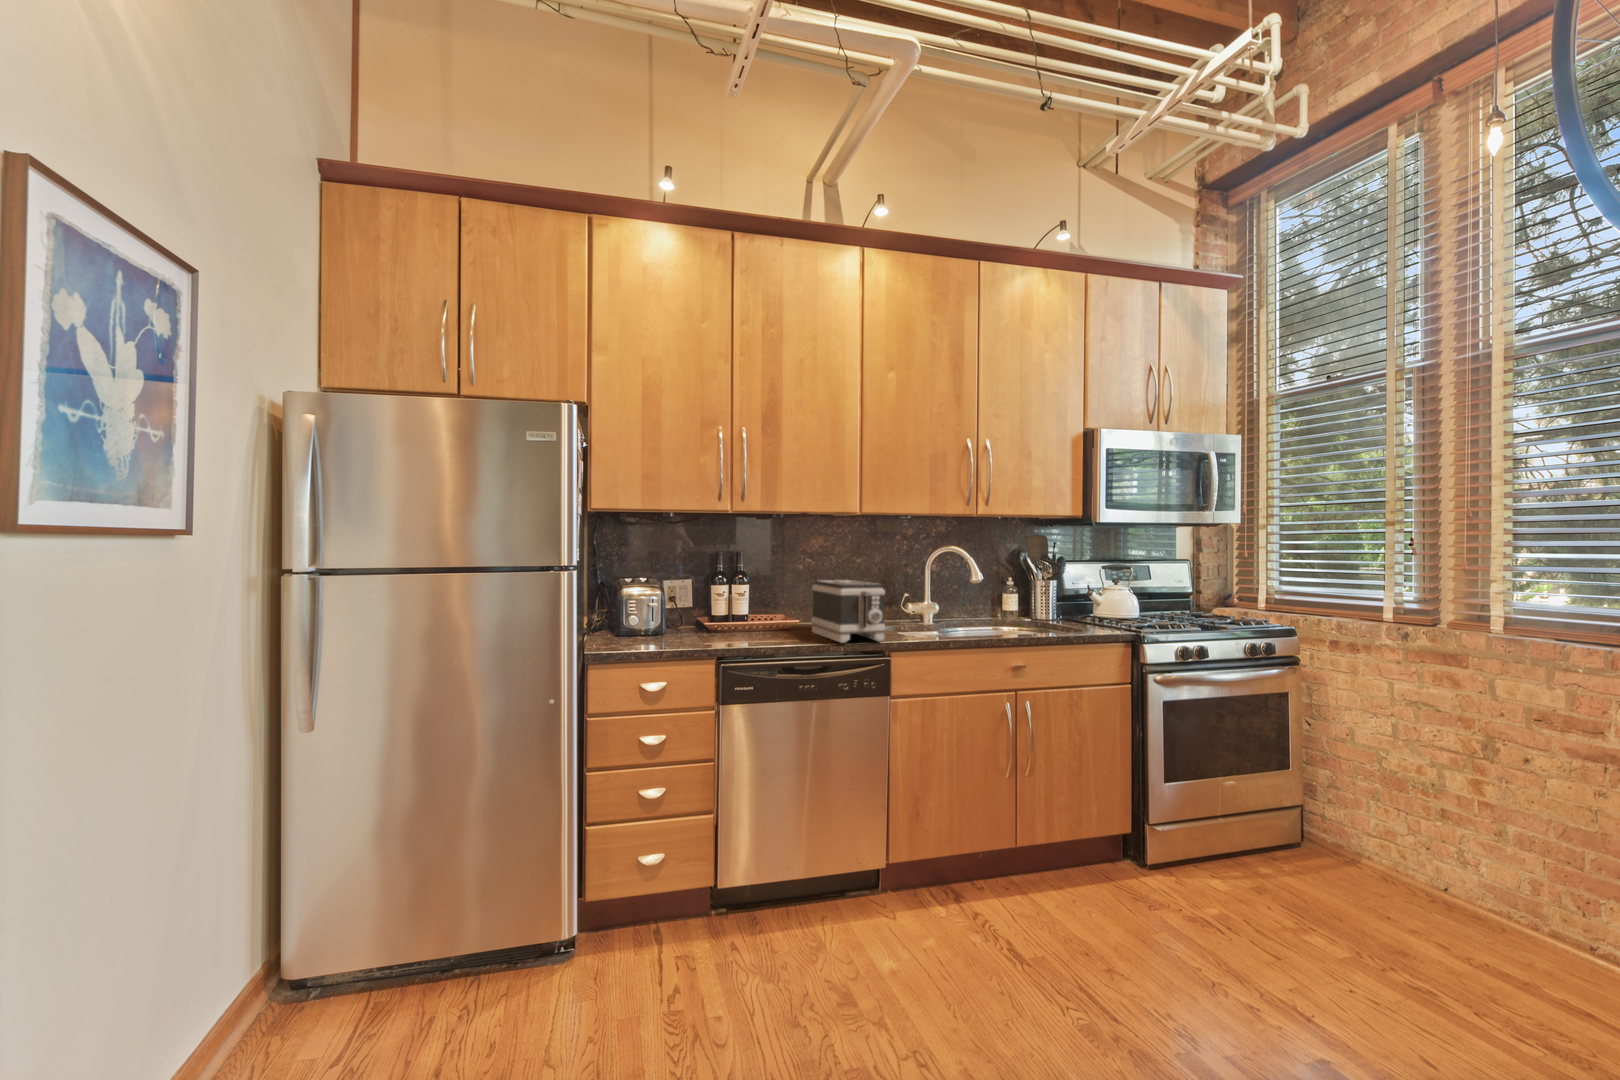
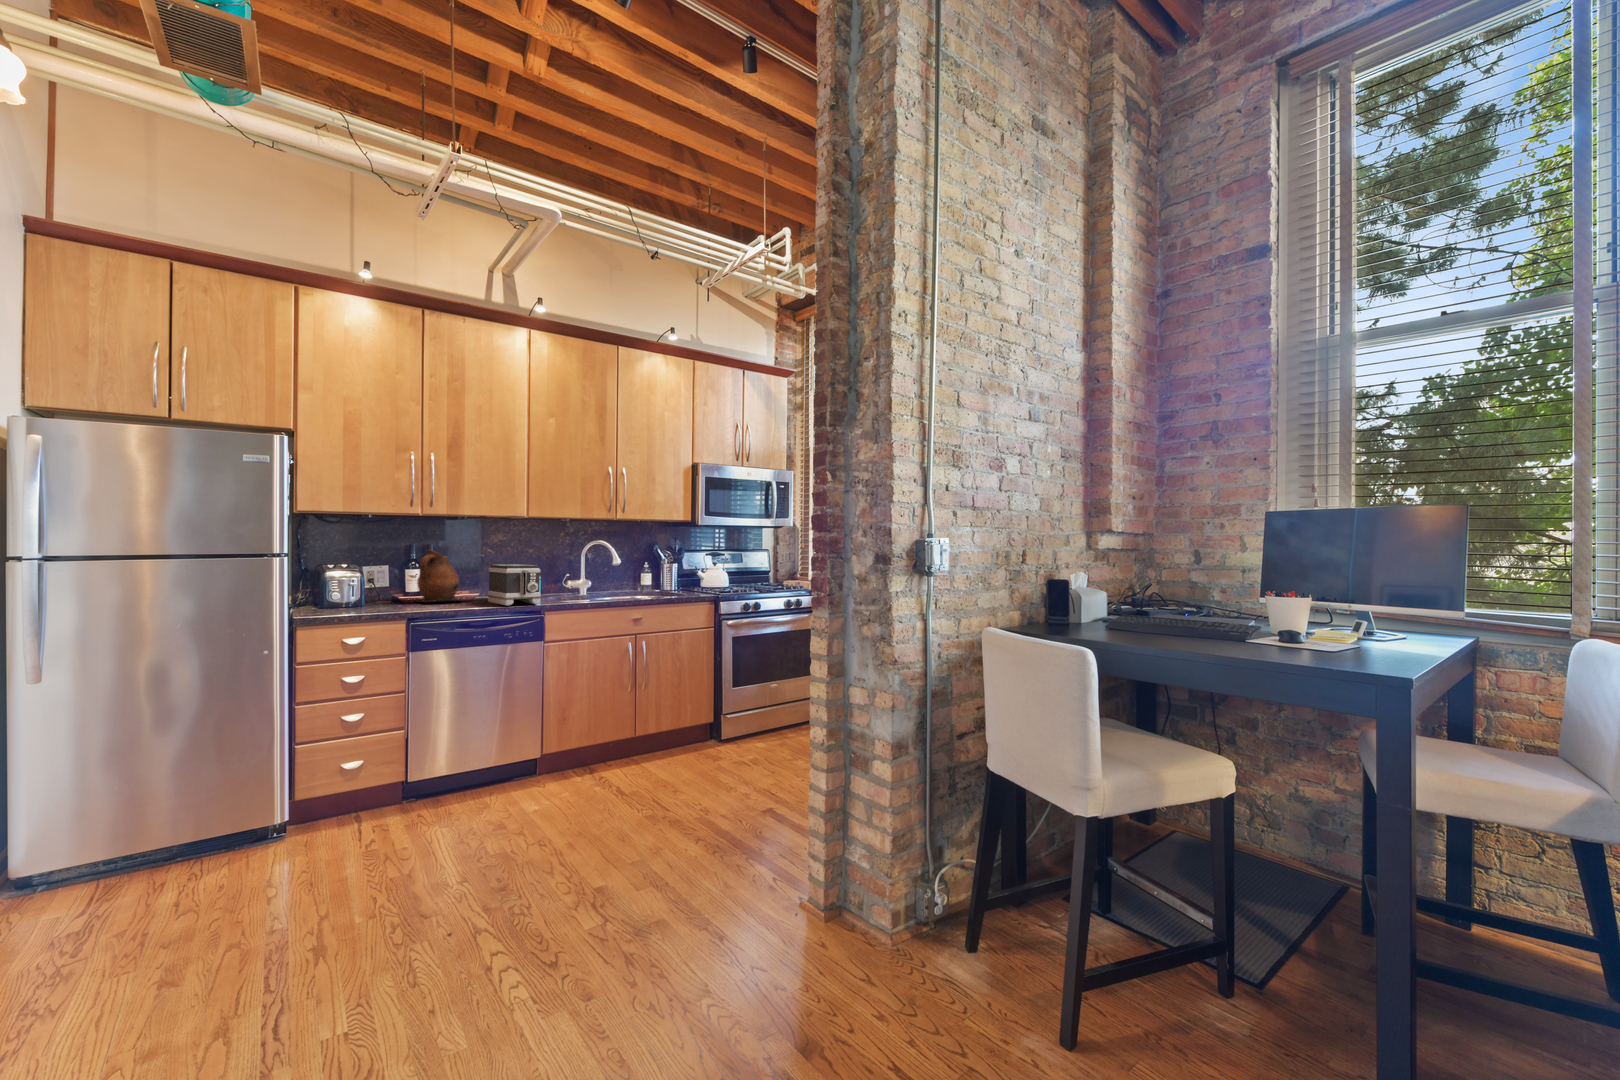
ceramic pitcher: none [720,560,783,632] -> present [418,550,461,602]

